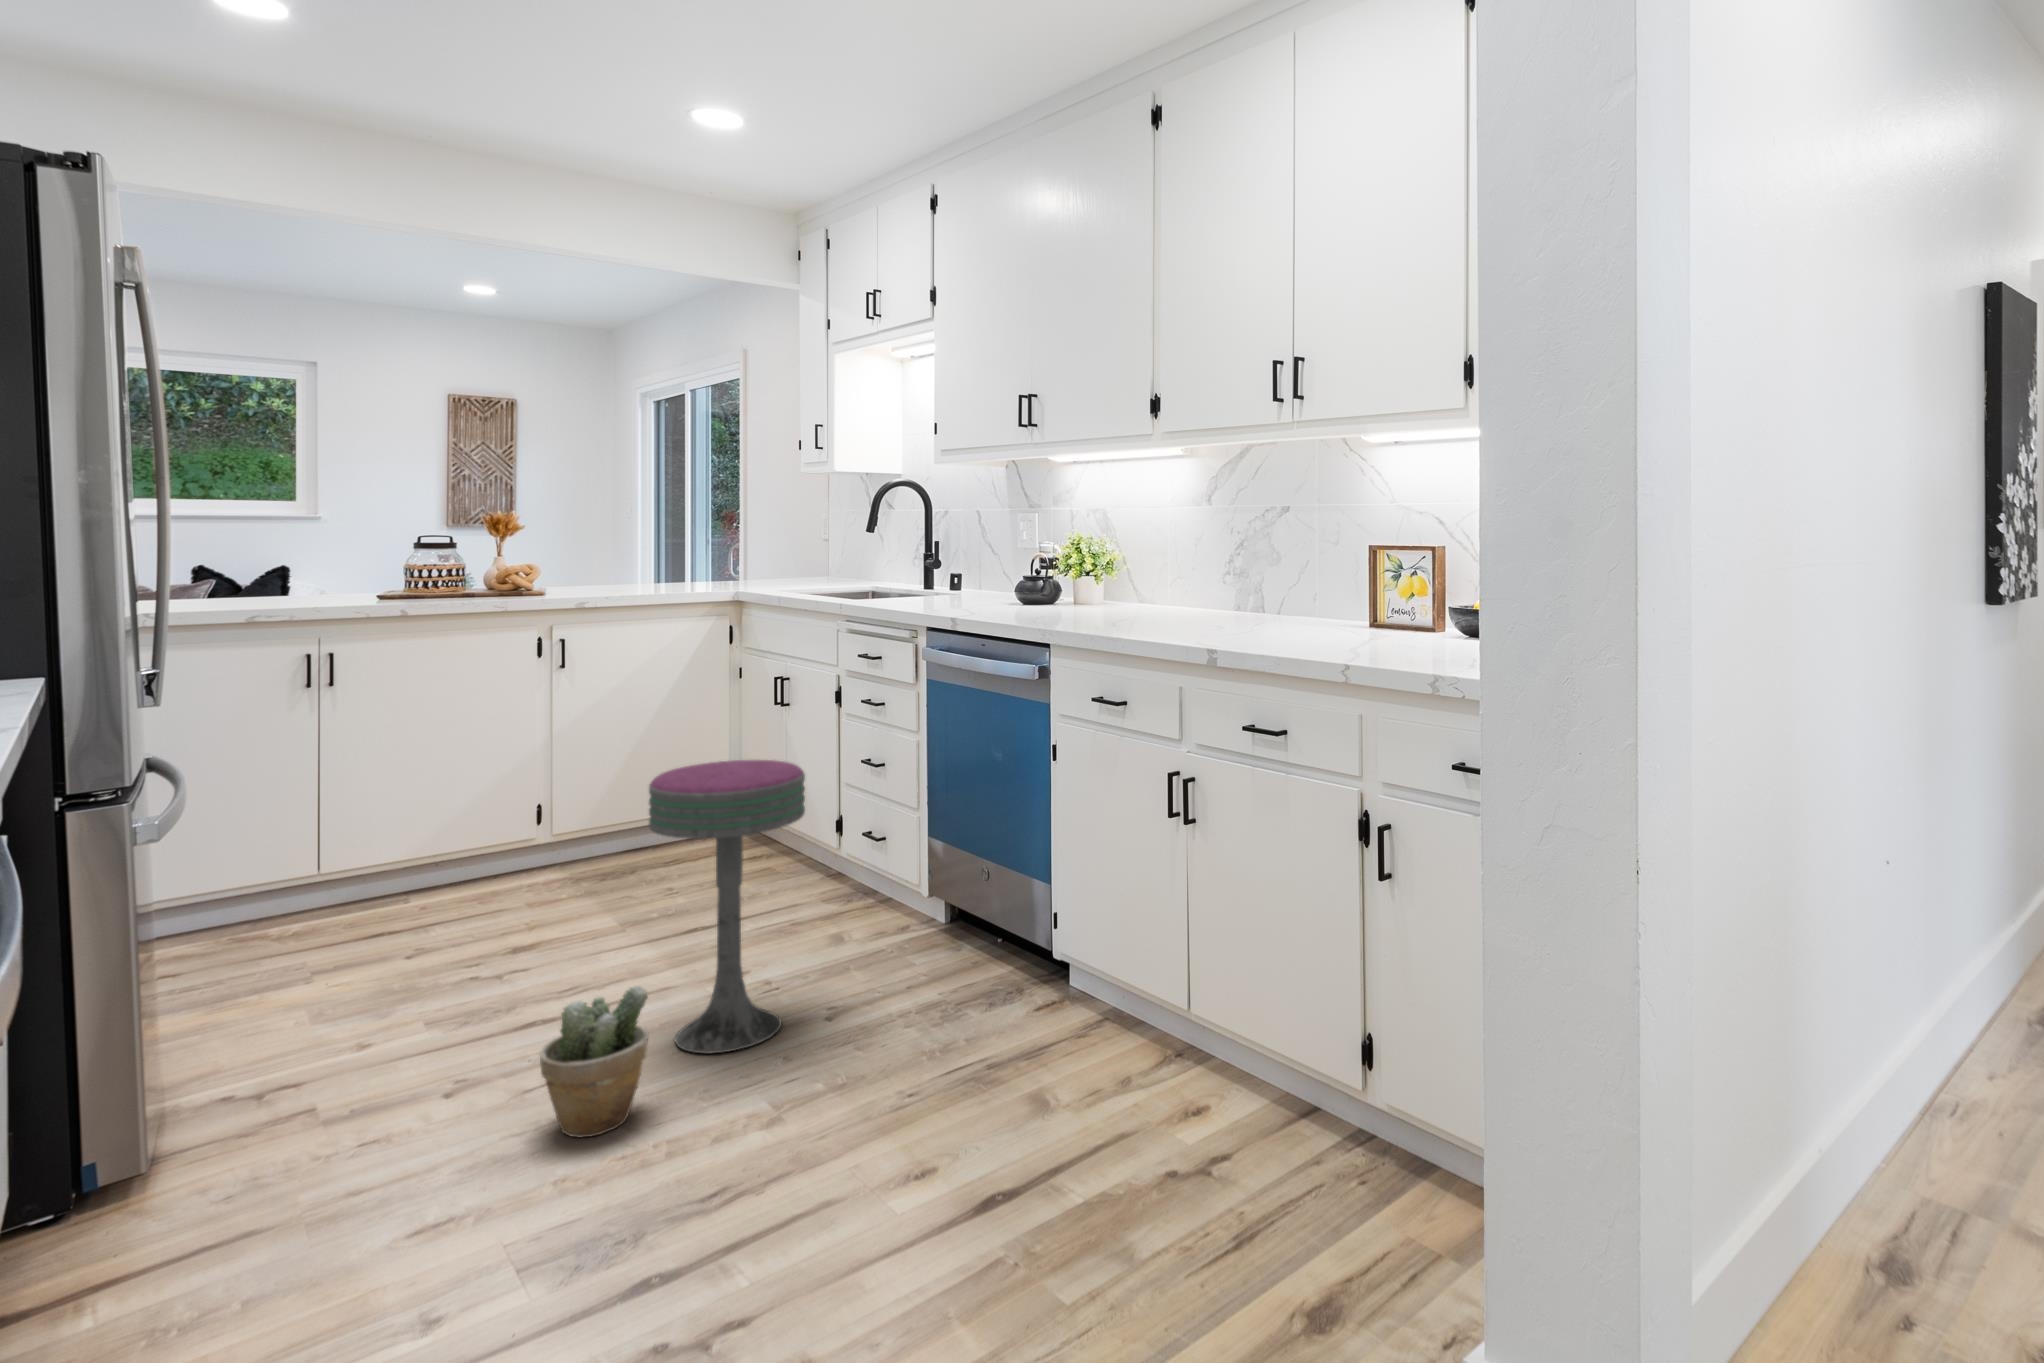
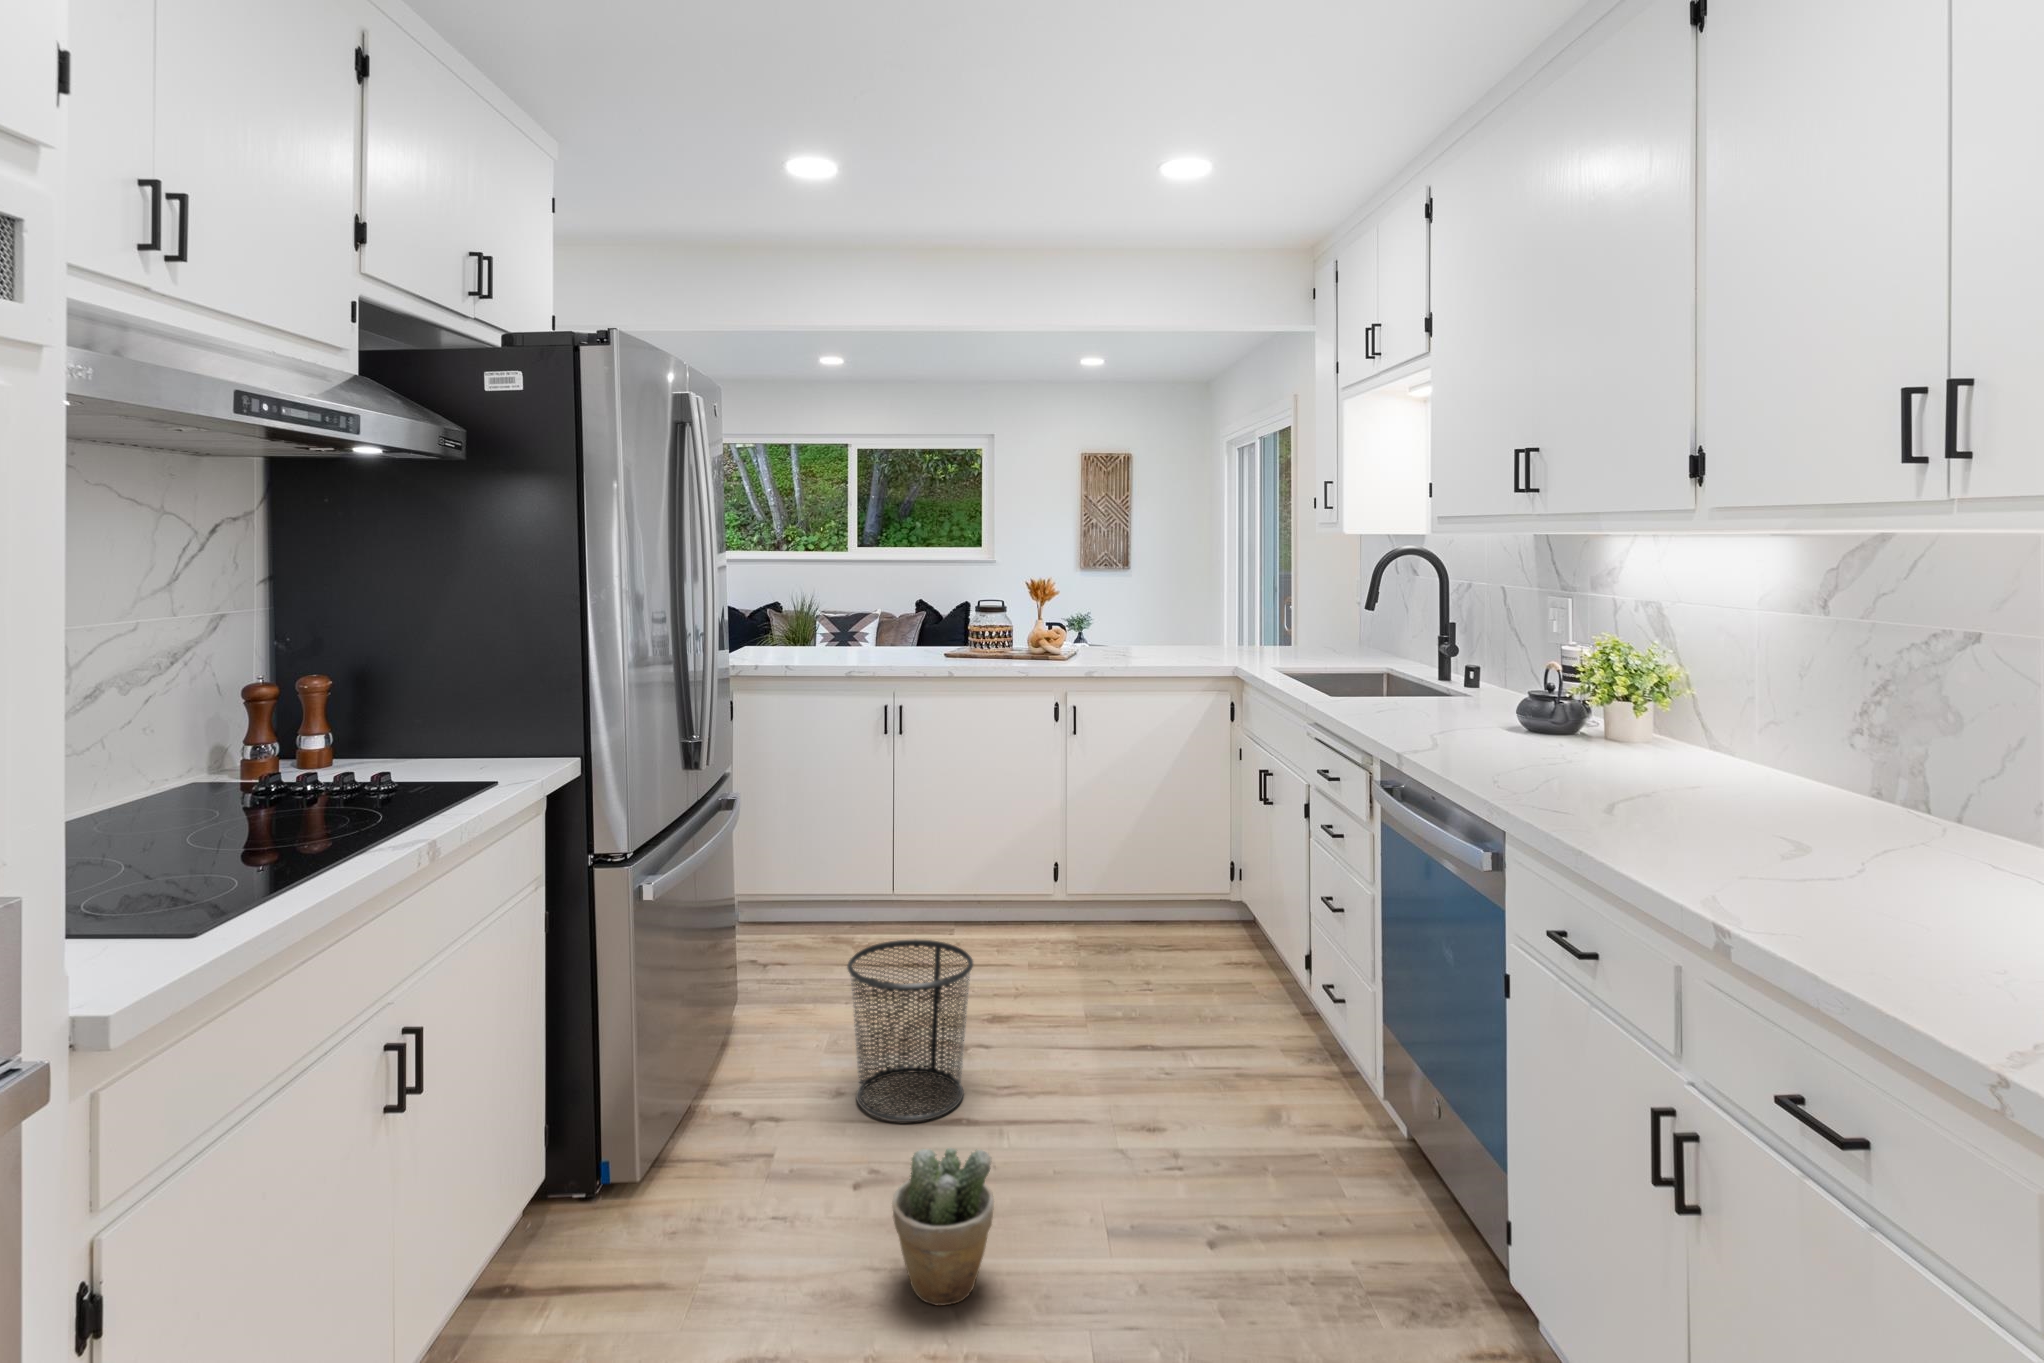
bar stool: present [649,760,805,1054] -> none [1033,891,1195,1240]
waste bin: none [375,866,535,1050] -> present [847,939,973,1122]

